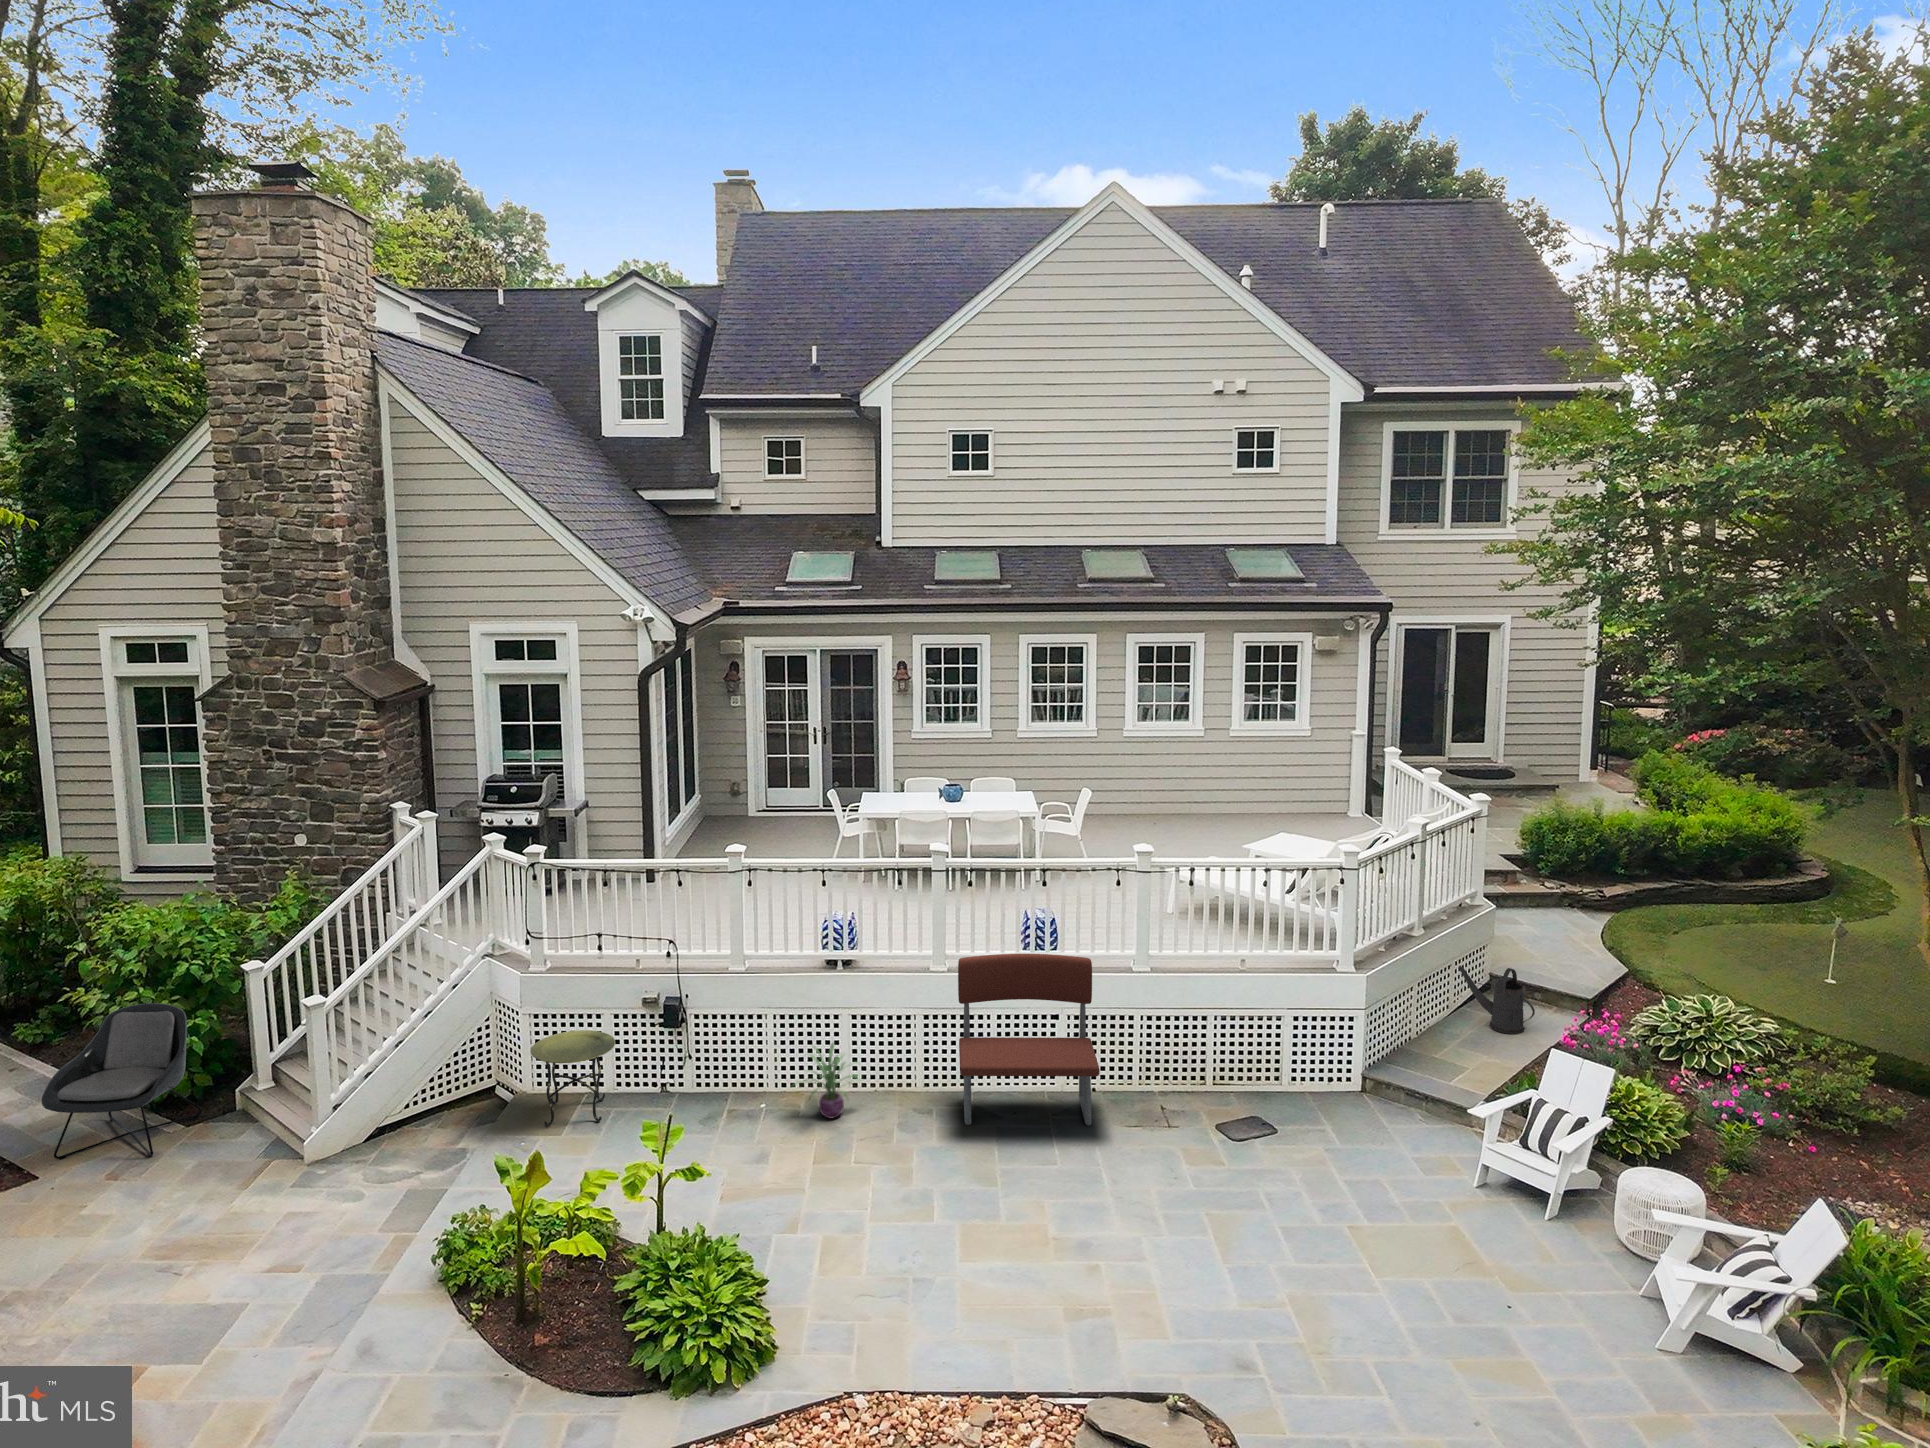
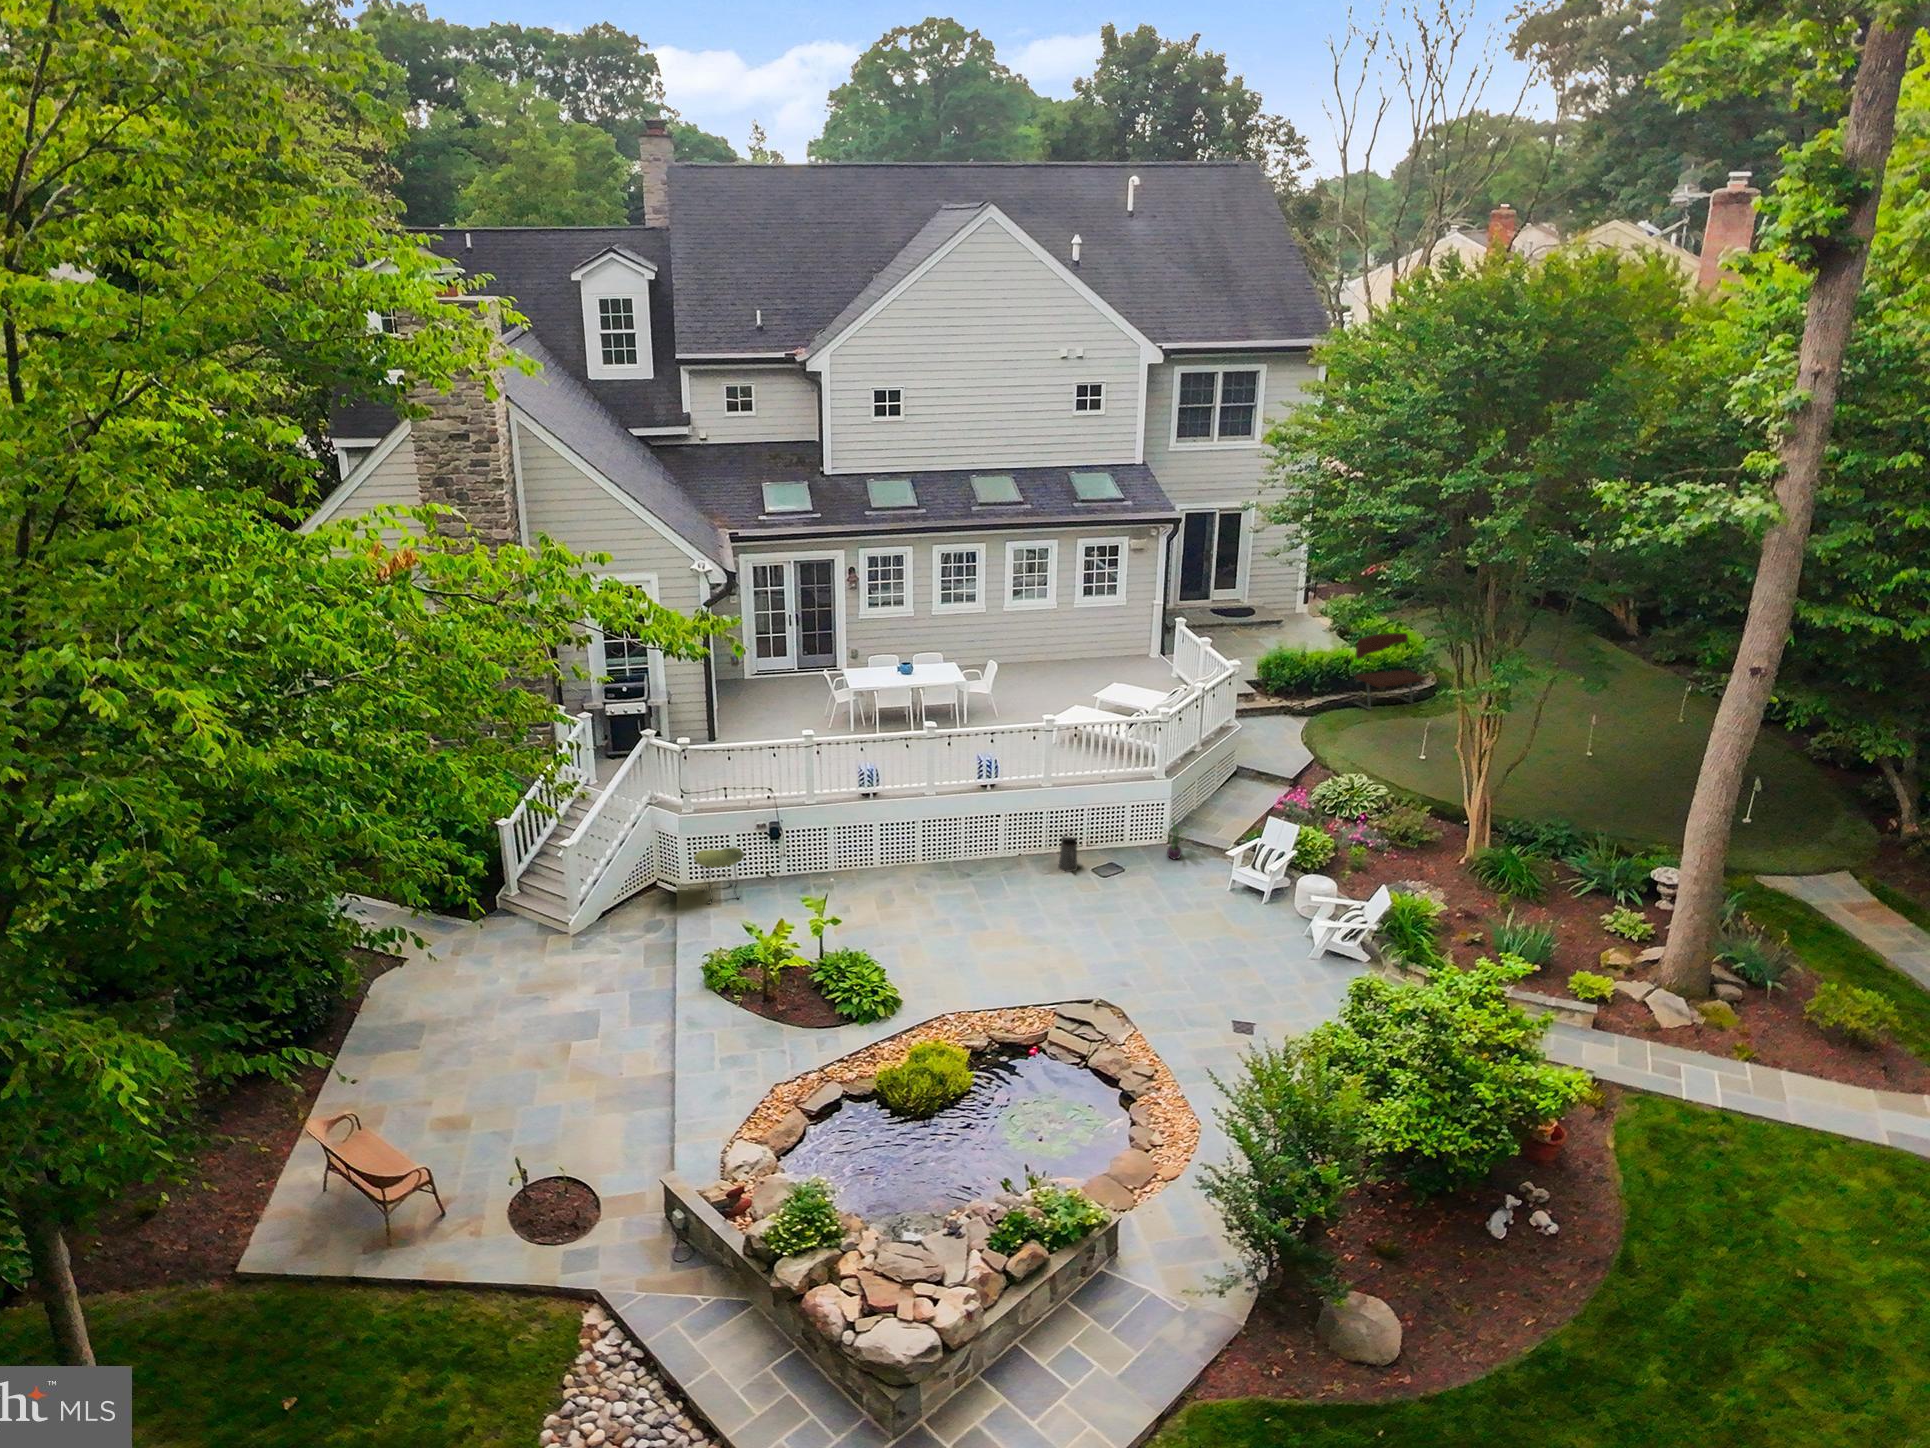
bench: present [958,954,1100,1125] -> present [1355,633,1425,710]
watering can: present [1459,966,1535,1034] -> present [1058,834,1078,872]
lounge chair: present [42,1003,202,1160] -> none [405,852,483,951]
decorative plant: present [804,1043,858,1118] -> present [1161,819,1190,859]

